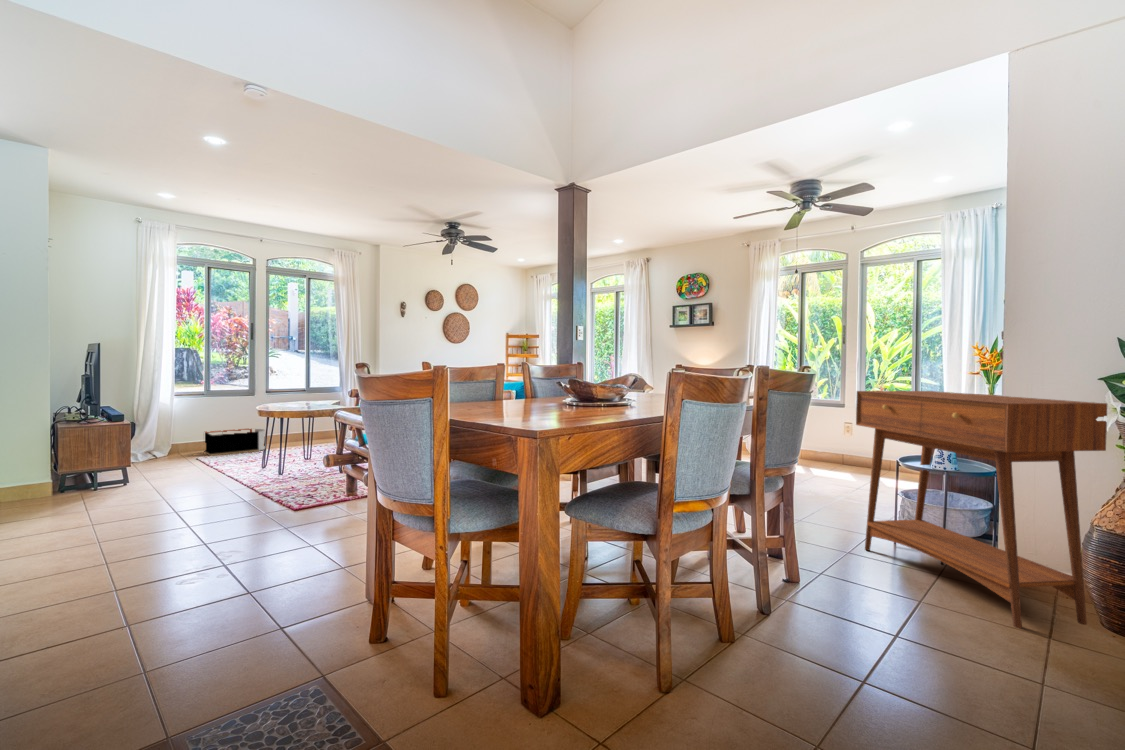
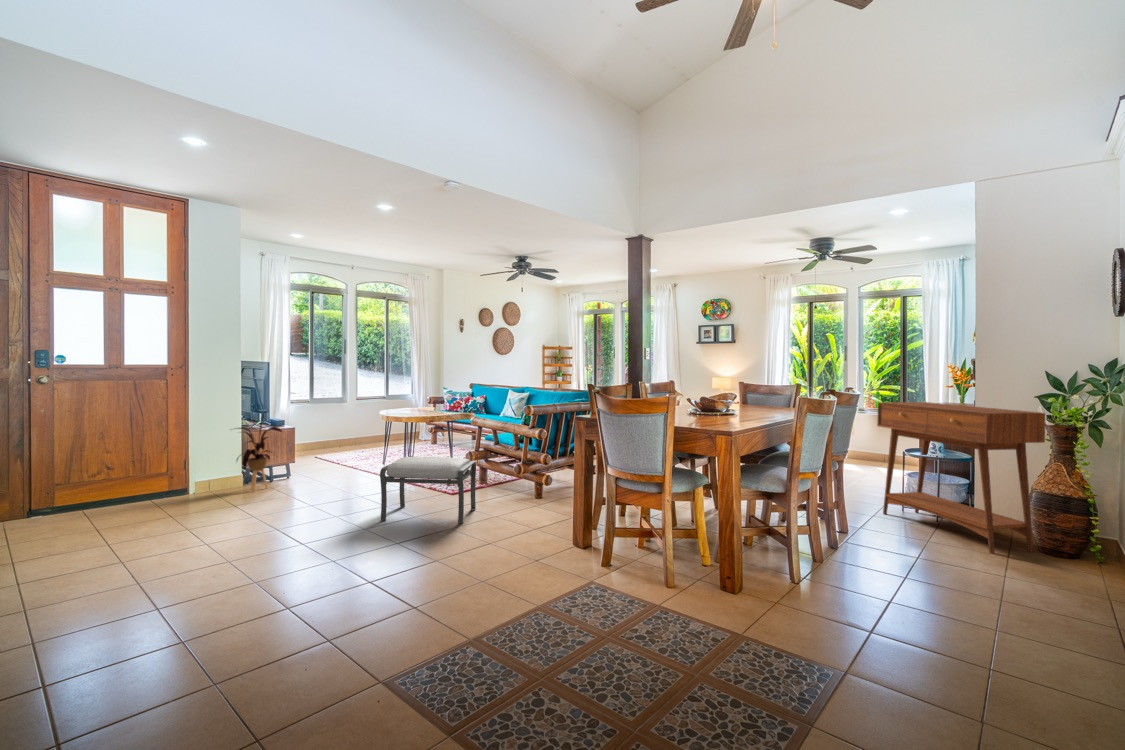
house plant: none [20,402,90,504] -> present [237,414,282,491]
storage bin: present [204,429,265,456] -> none [311,430,360,454]
ottoman: none [147,463,301,557] -> present [380,457,476,524]

